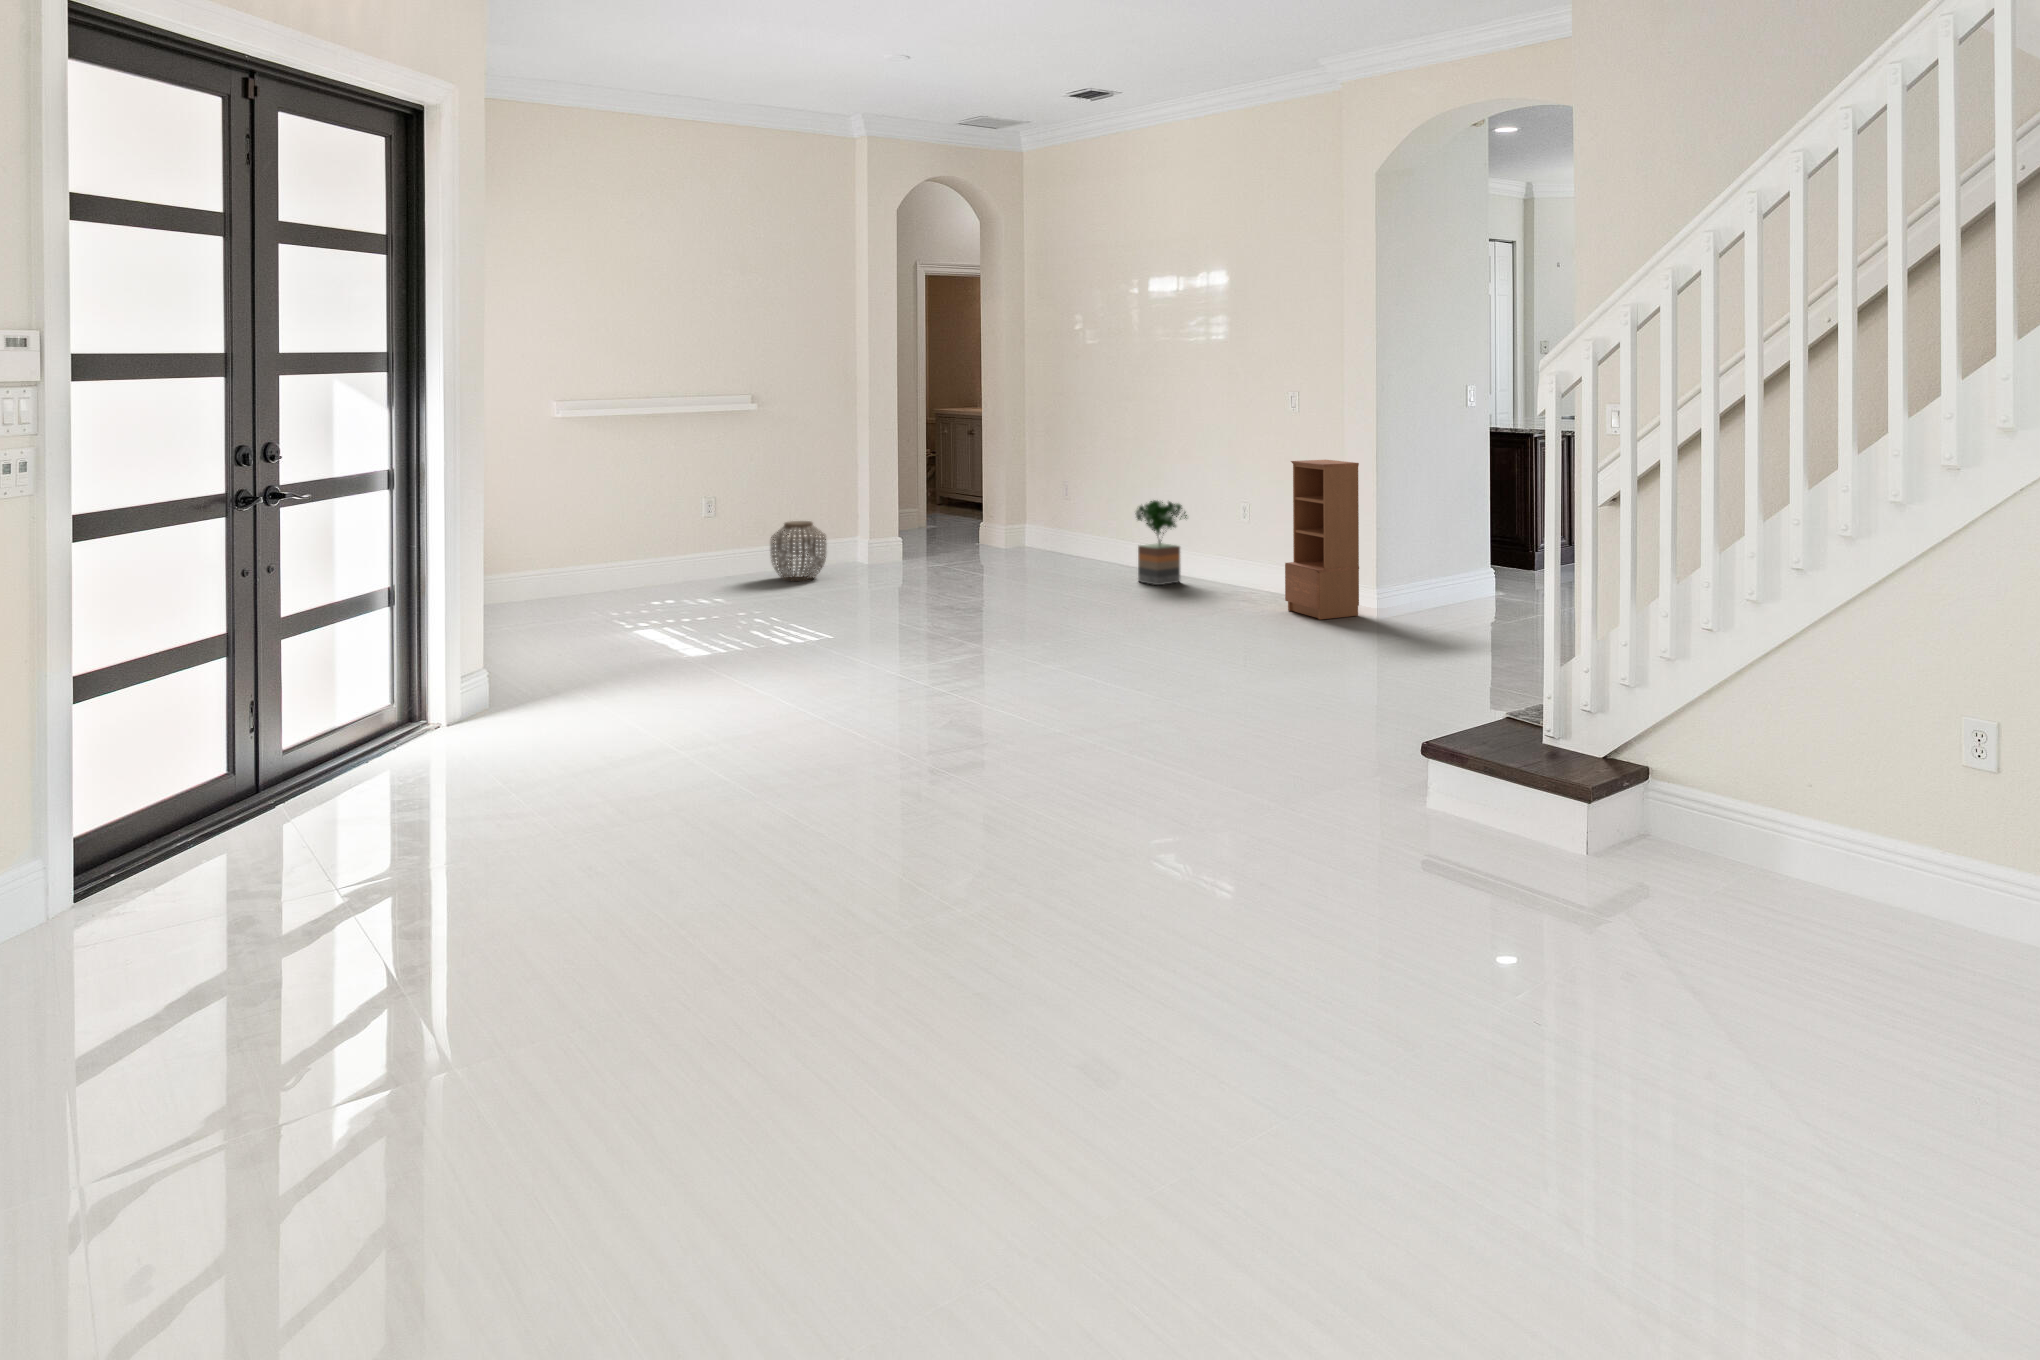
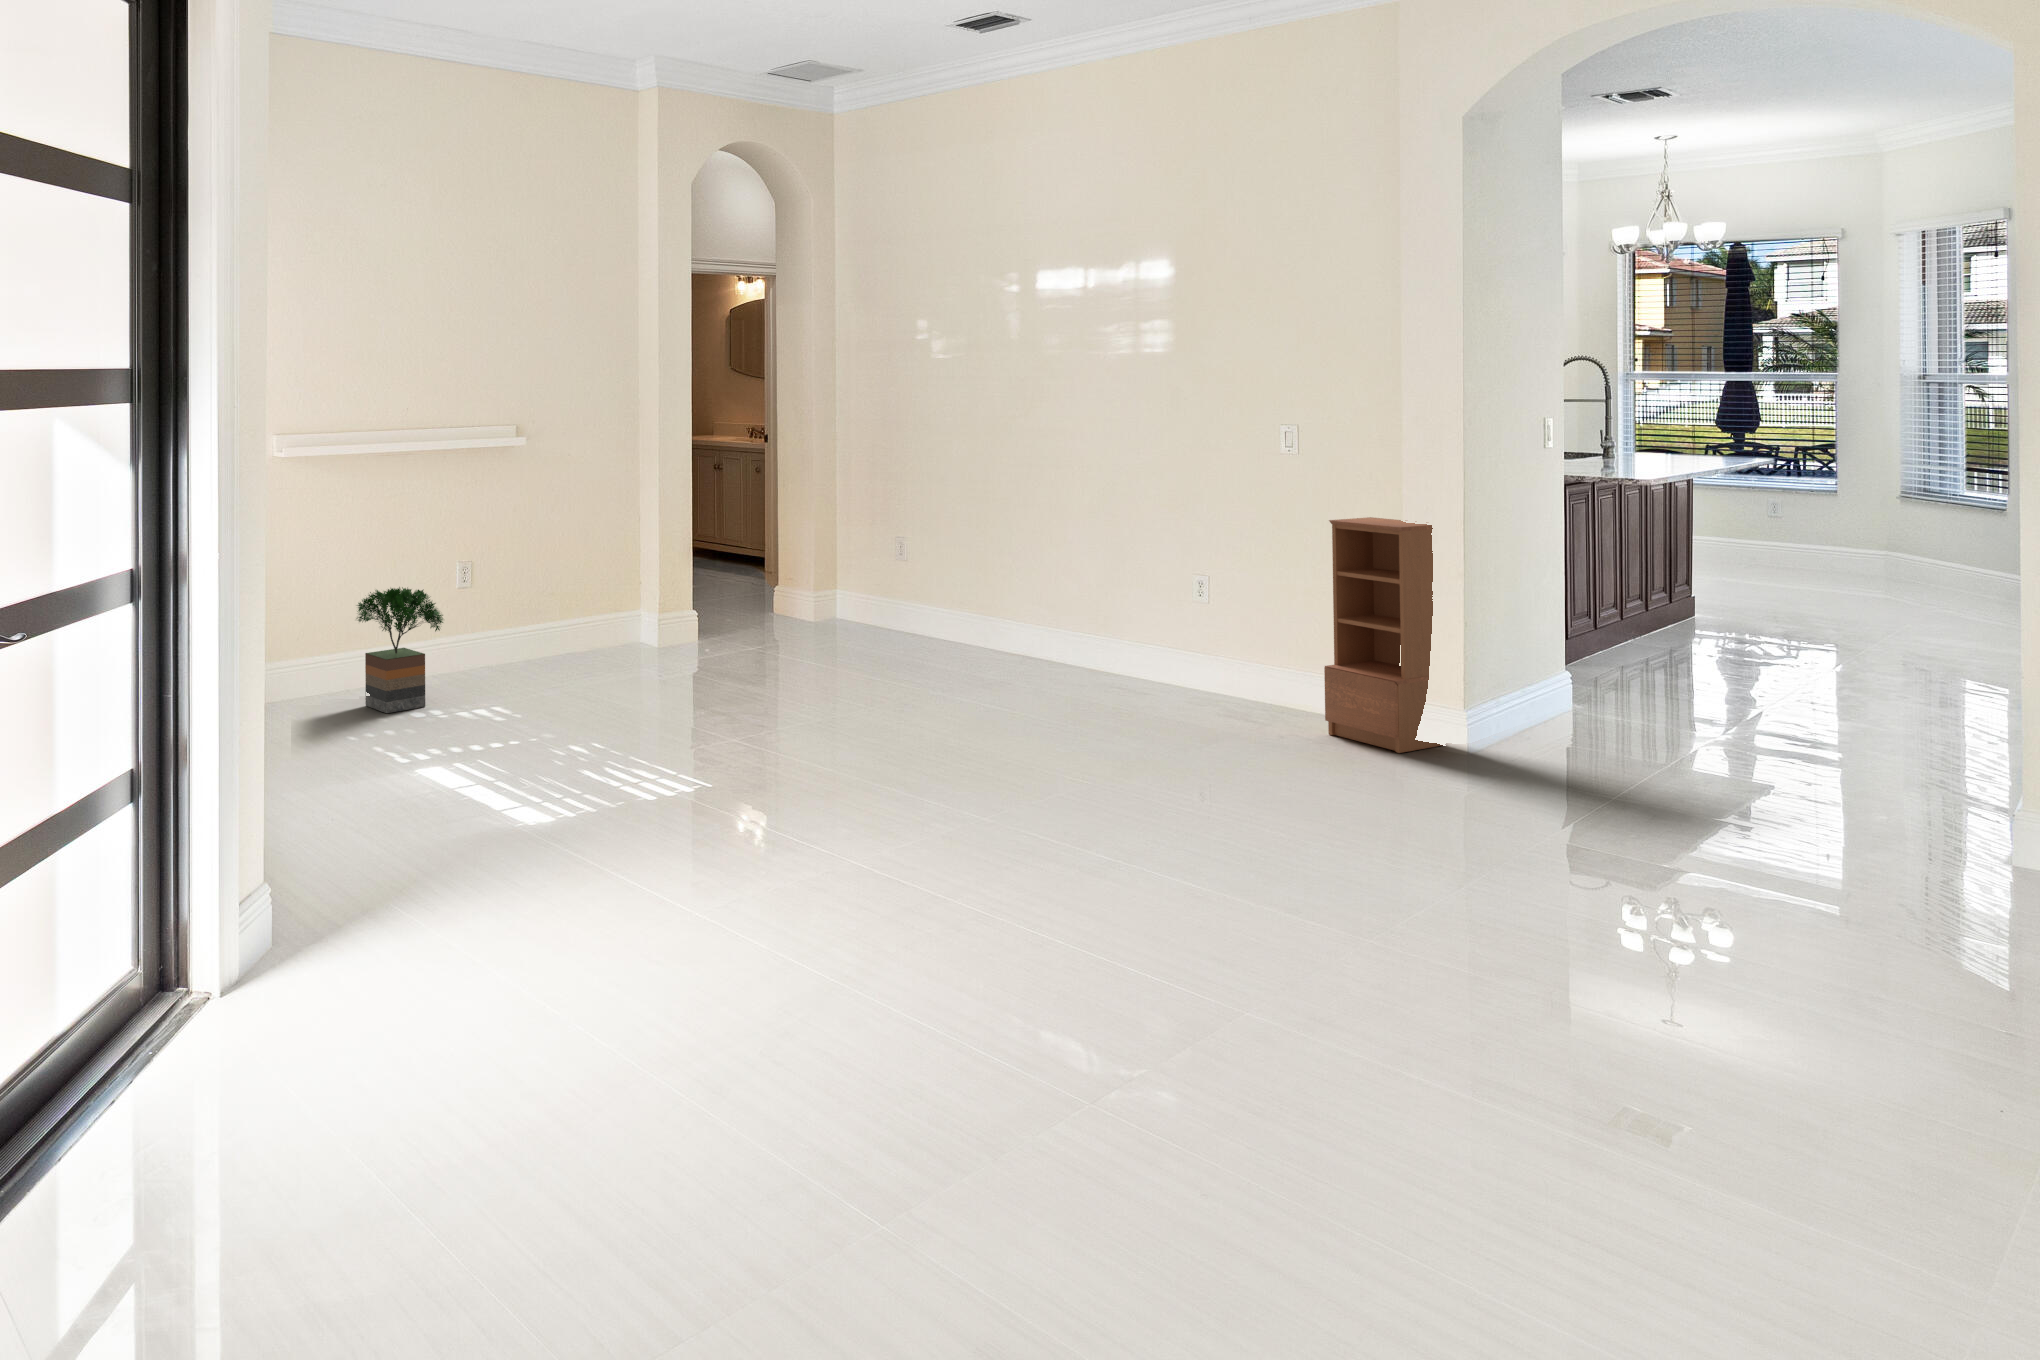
potted tree: present [1135,500,1187,585] -> present [357,587,443,713]
woven basket: present [771,521,826,581] -> none [548,593,621,676]

